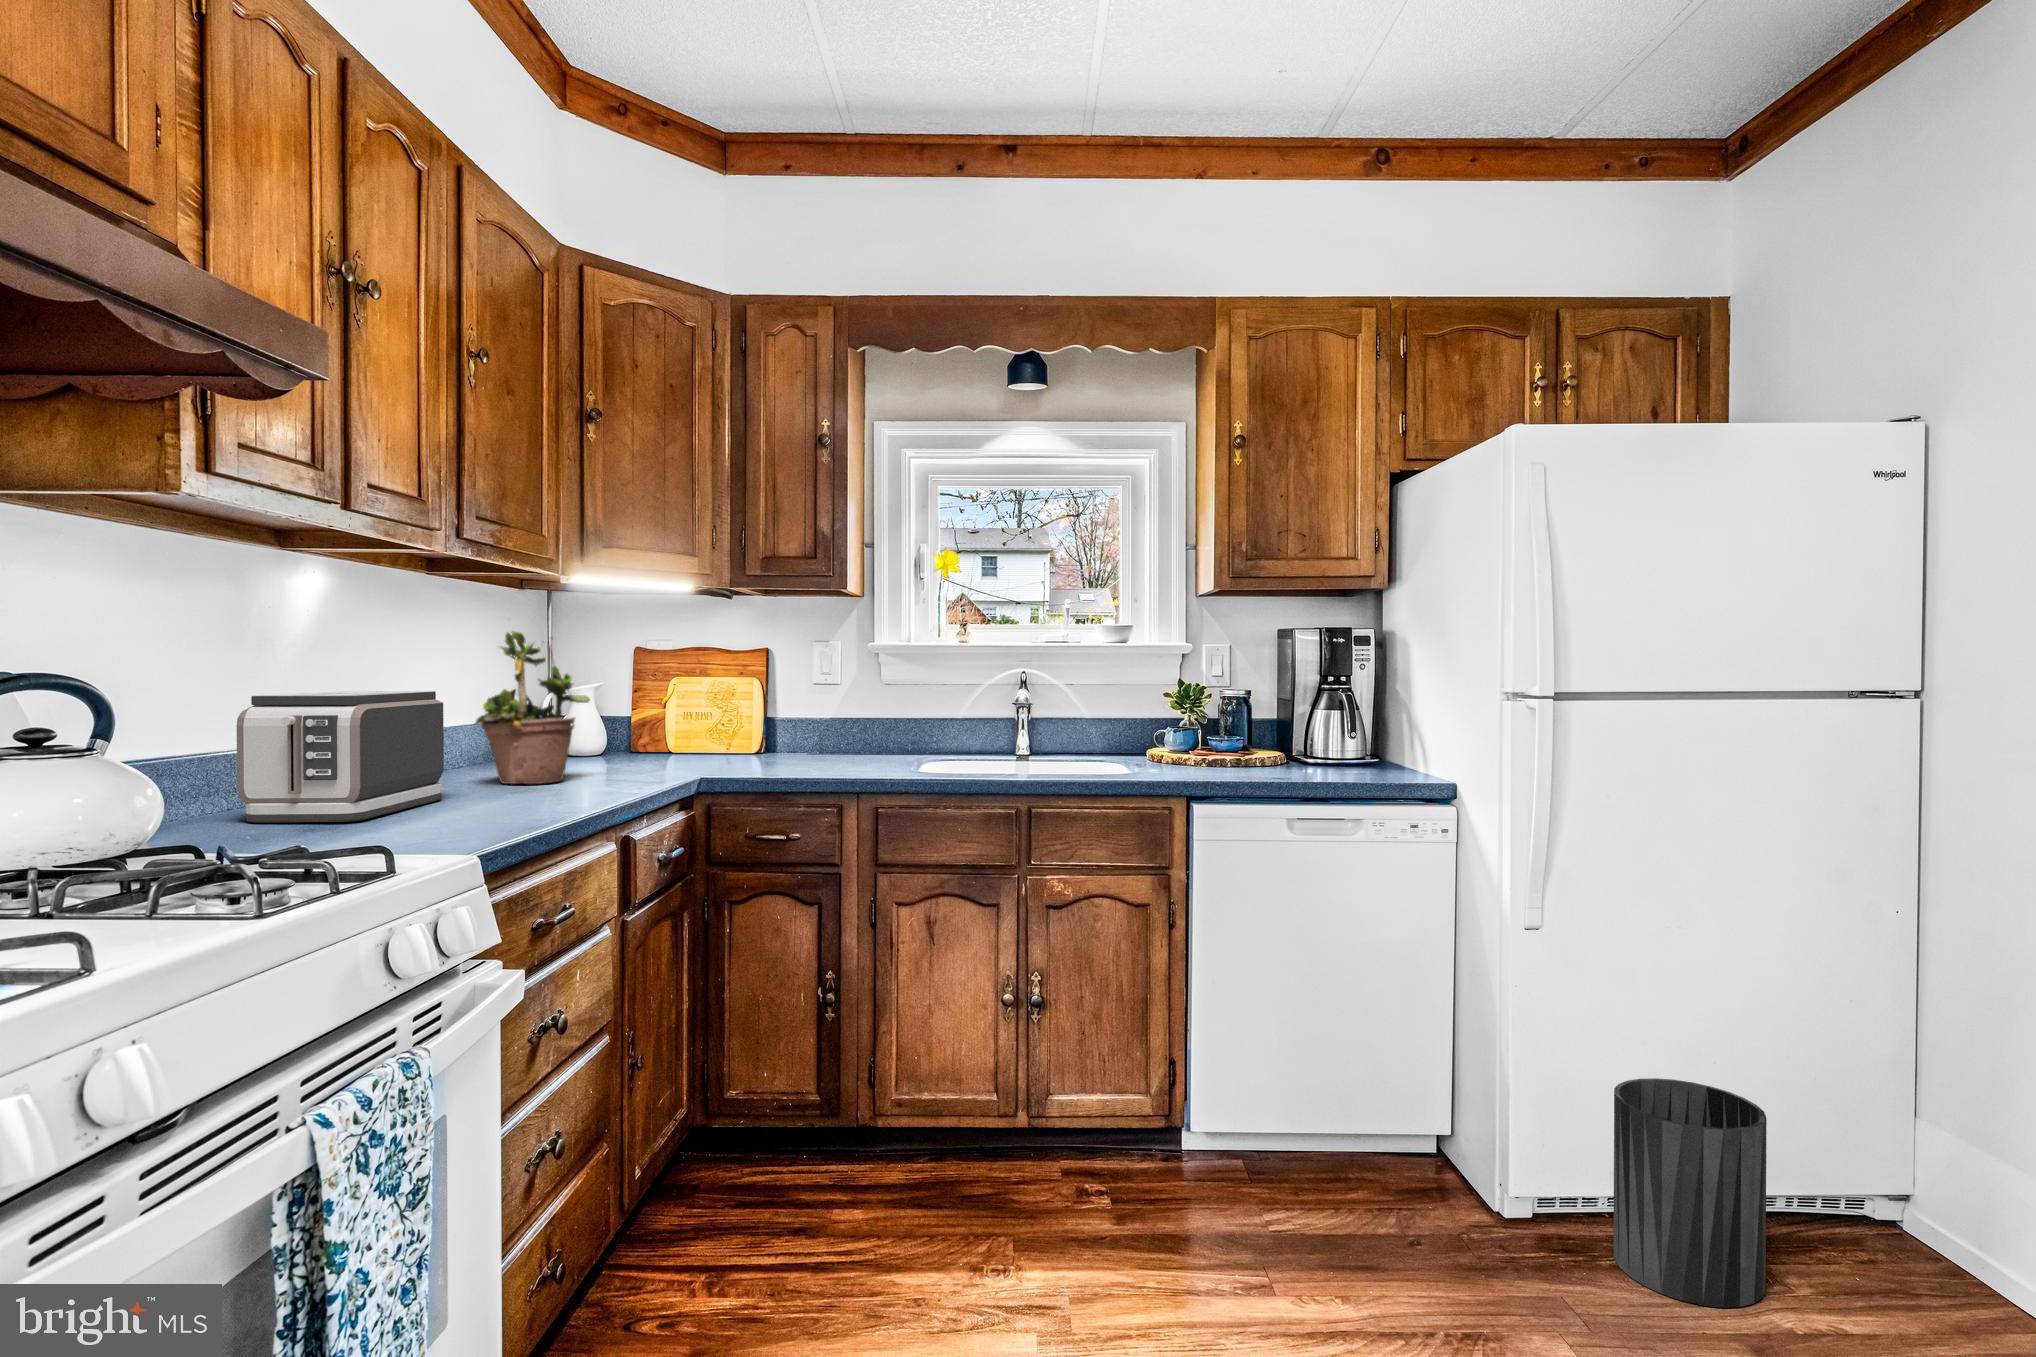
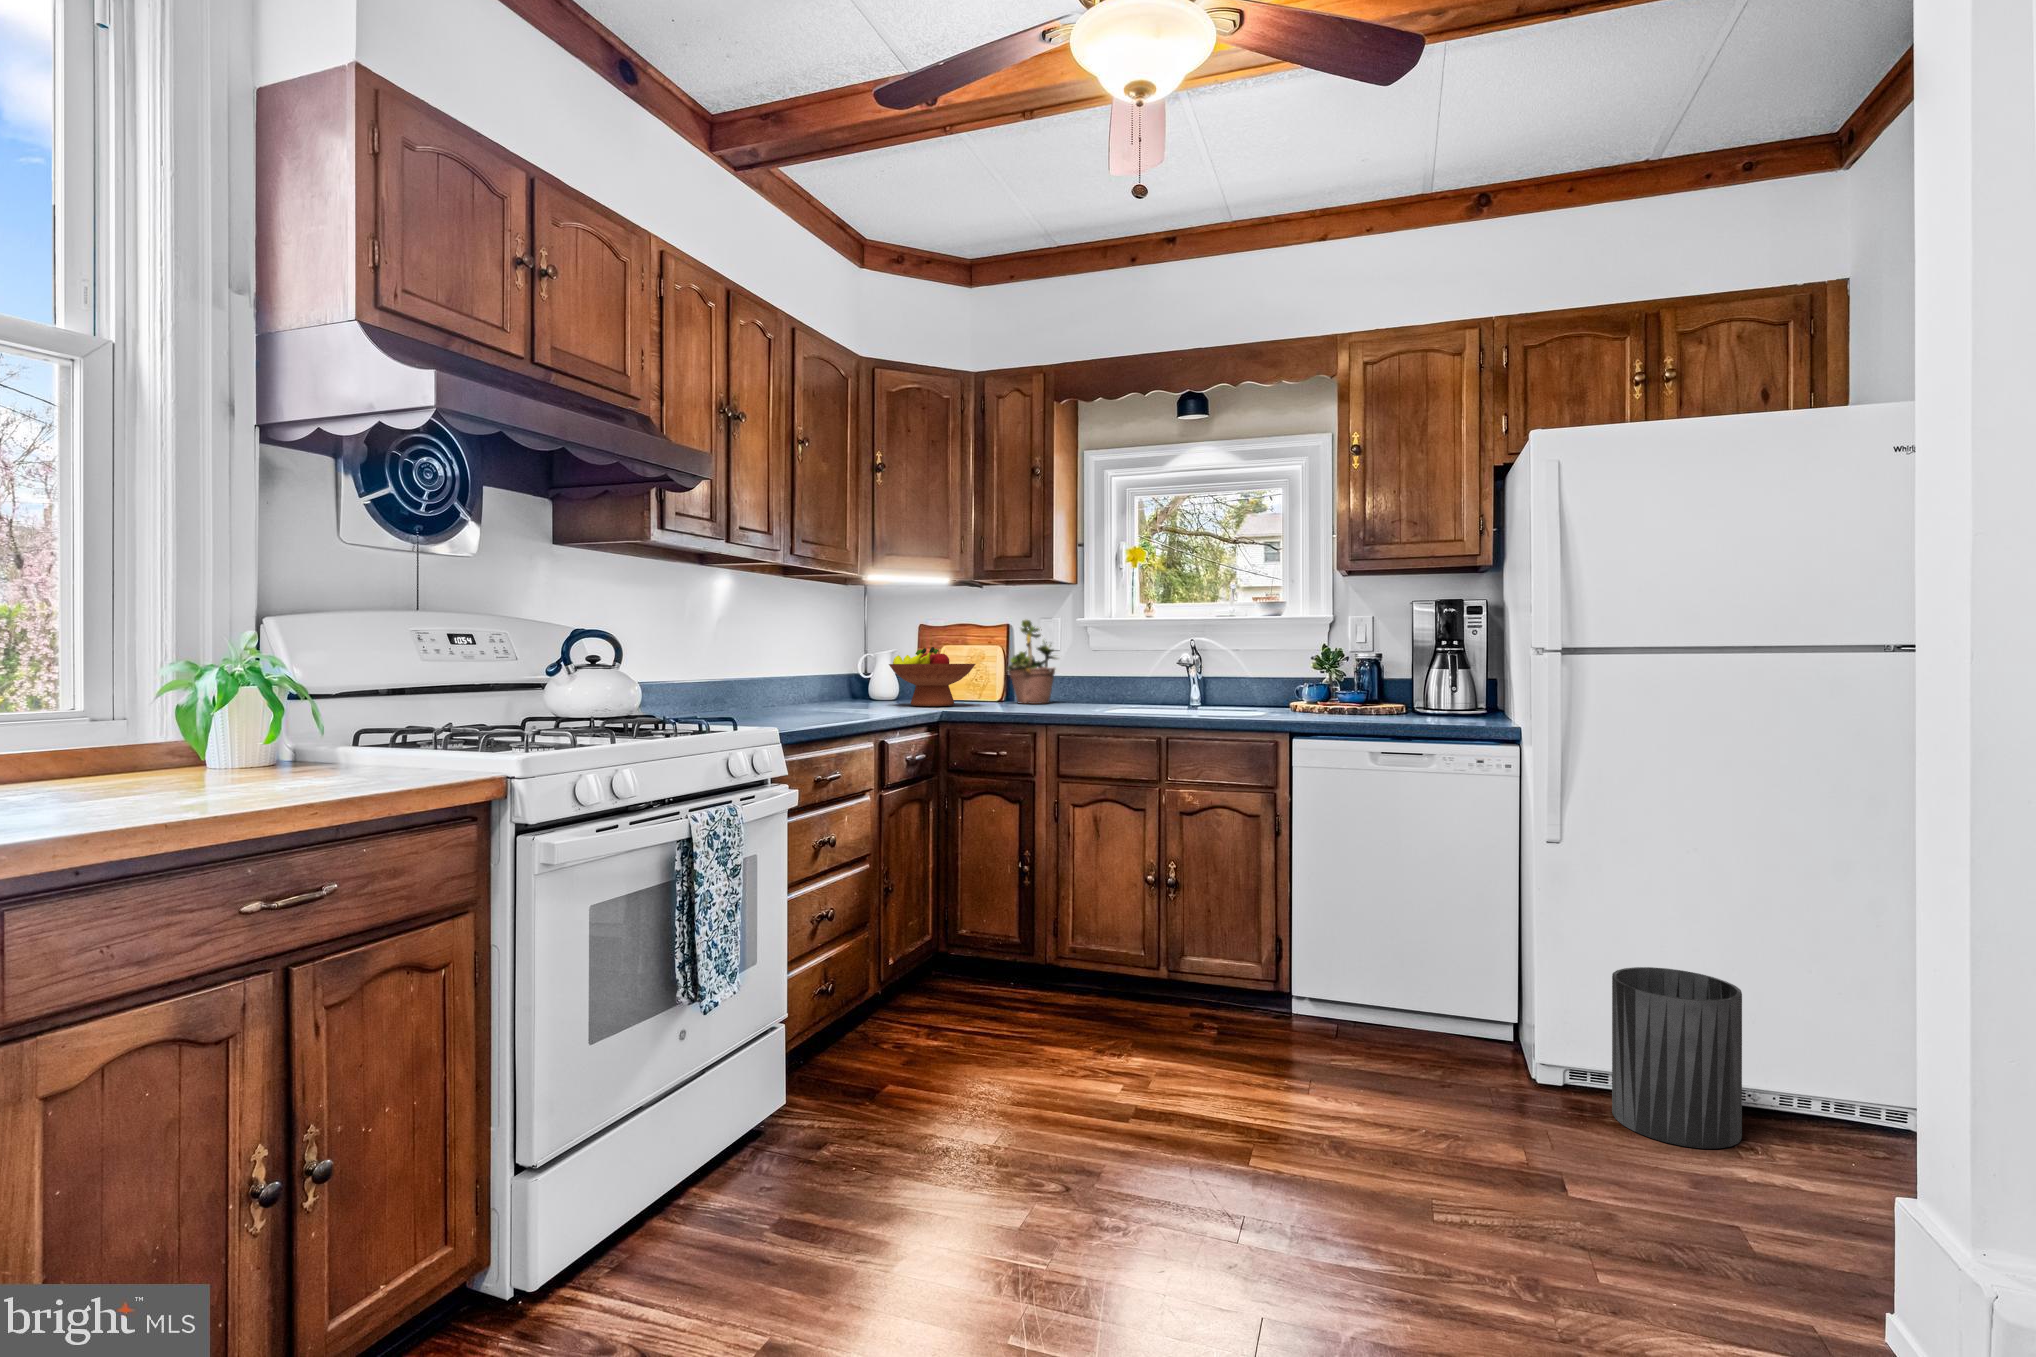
potted plant: present [475,631,590,784] -> present [1007,620,1057,704]
fruit bowl: none [602,681,734,765] -> present [889,647,975,706]
toaster: present [237,691,444,823] -> none [664,647,777,720]

